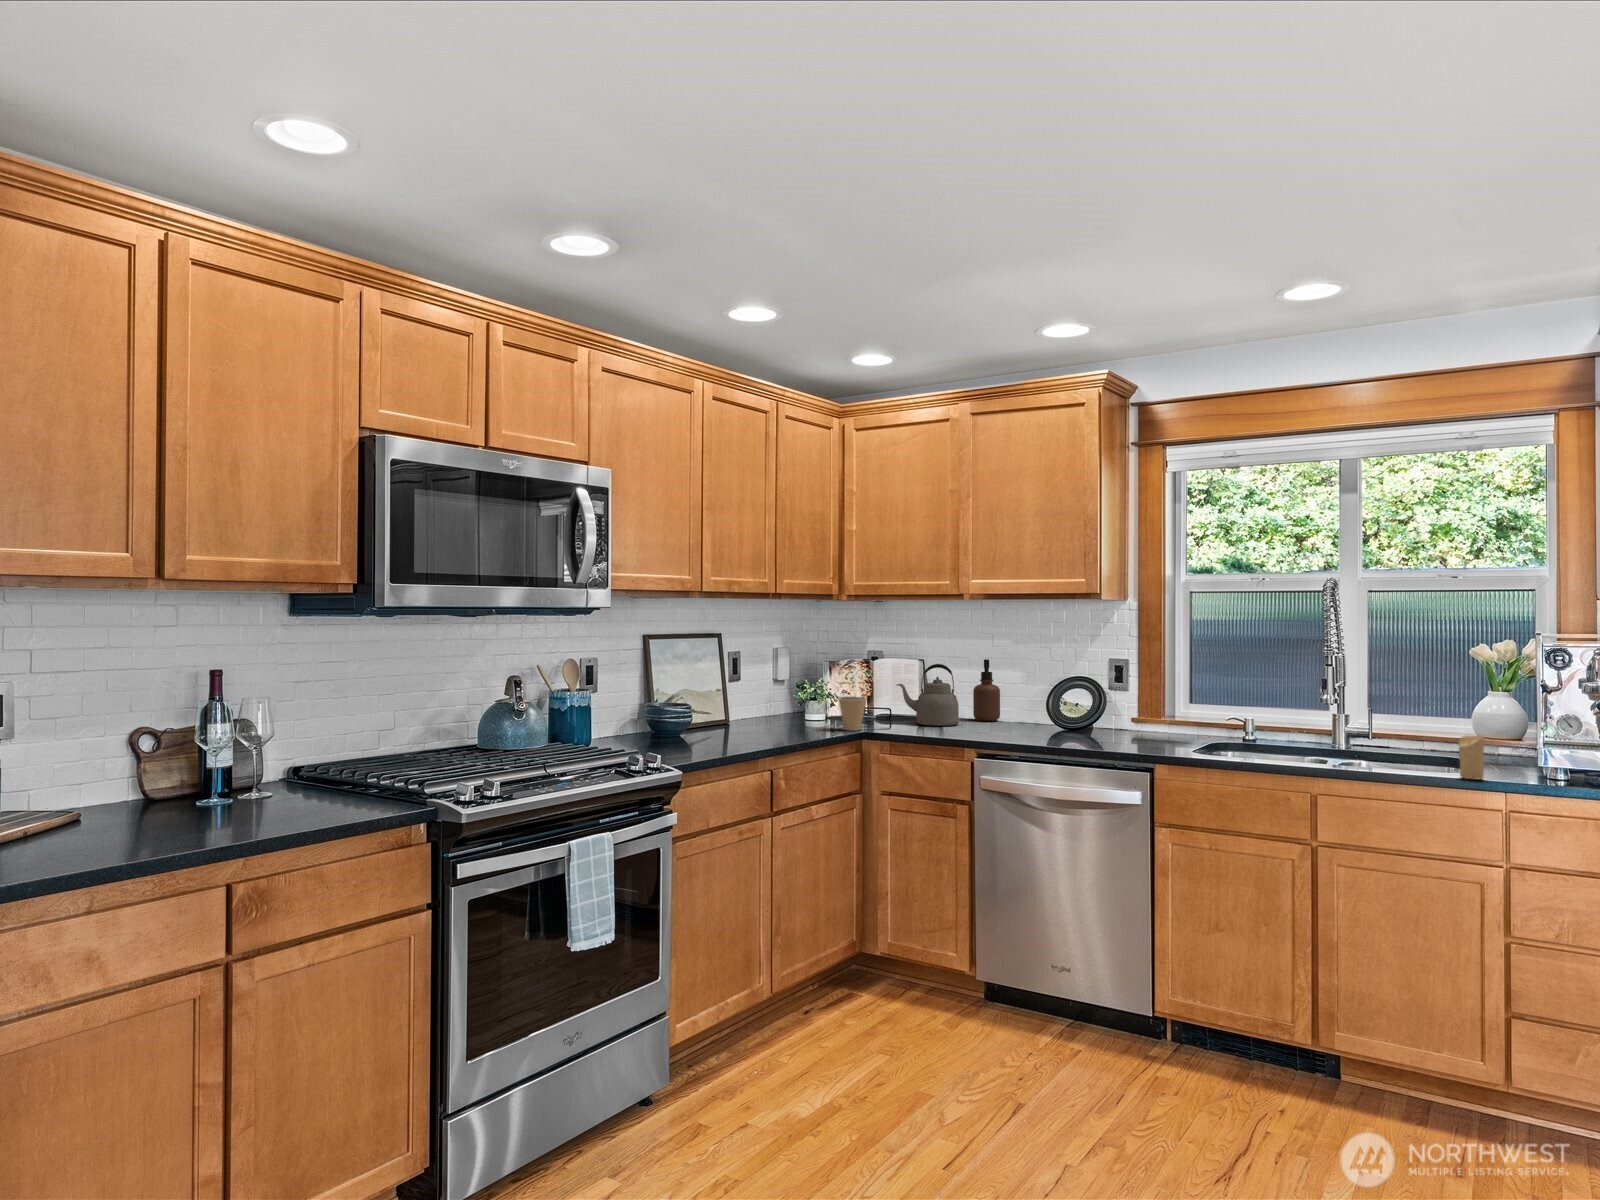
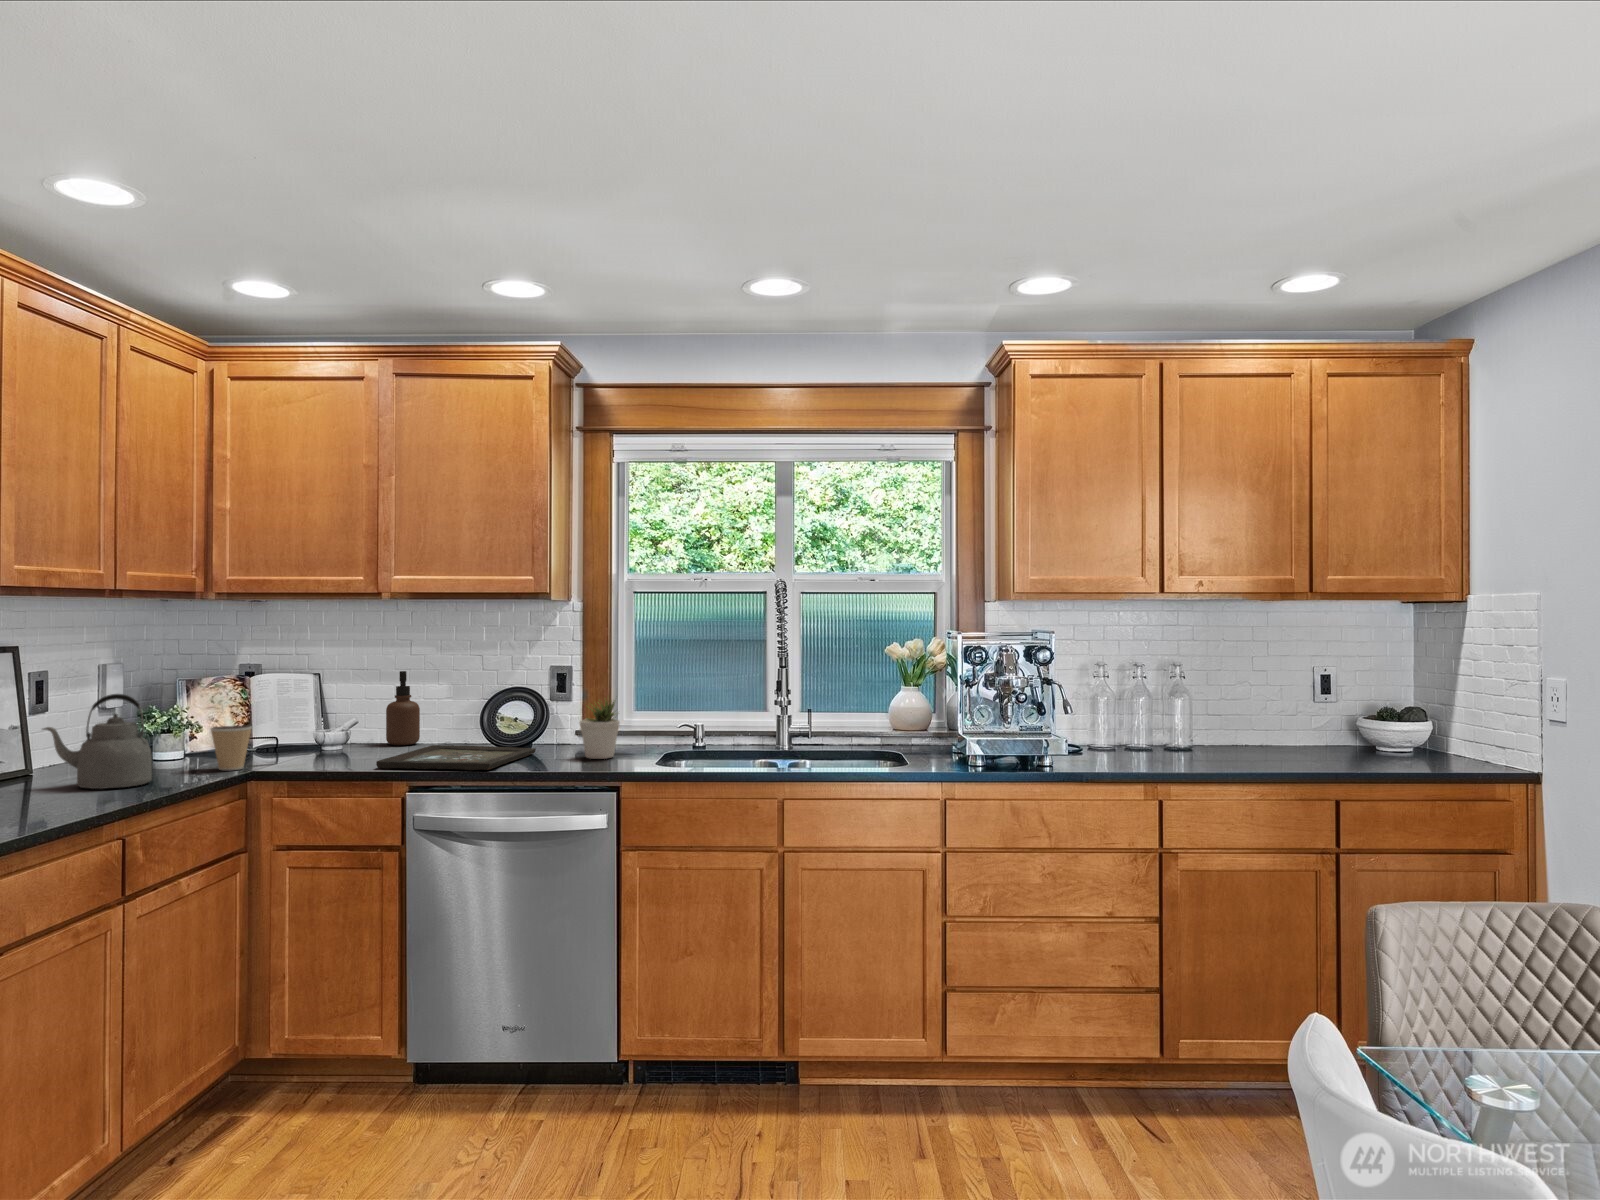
kettle: present [897,664,959,726] -> present [43,694,152,789]
potted plant: none [1126,686,1164,743] -> present [579,701,620,759]
tray: none [954,722,1090,744] -> present [376,745,536,770]
candle: present [1459,735,1484,779] -> none [904,730,925,772]

